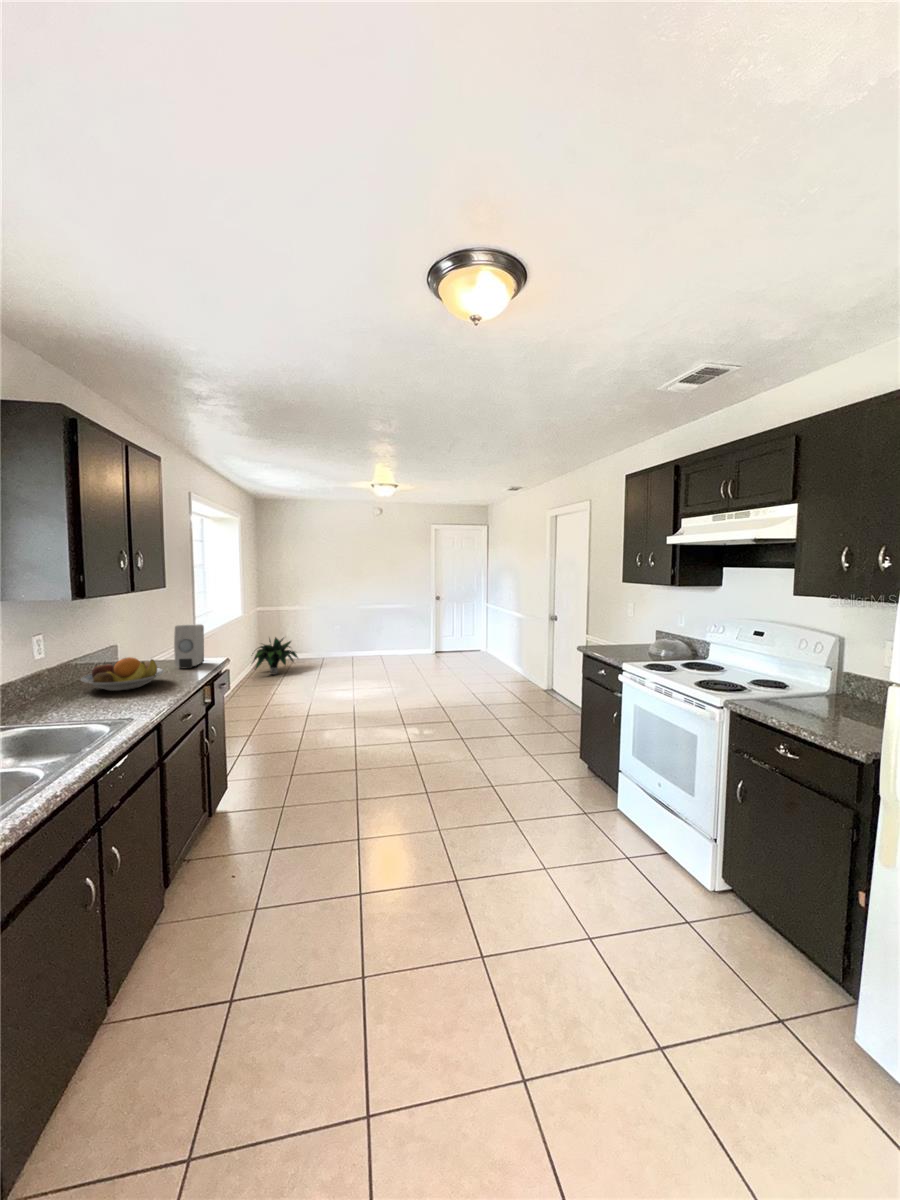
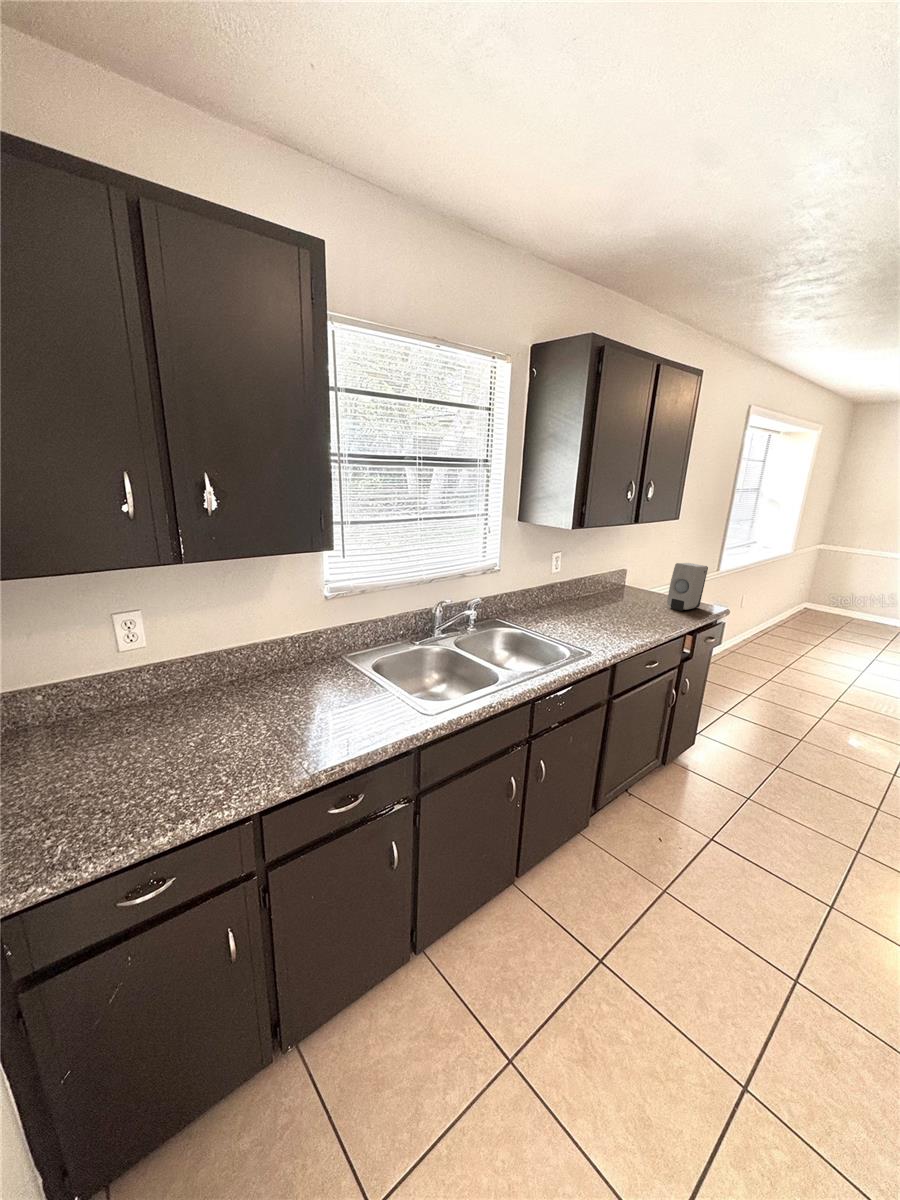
potted plant: present [252,637,298,675] -> none [786,583,859,631]
fruit bowl: present [81,657,164,691] -> none [578,586,648,619]

